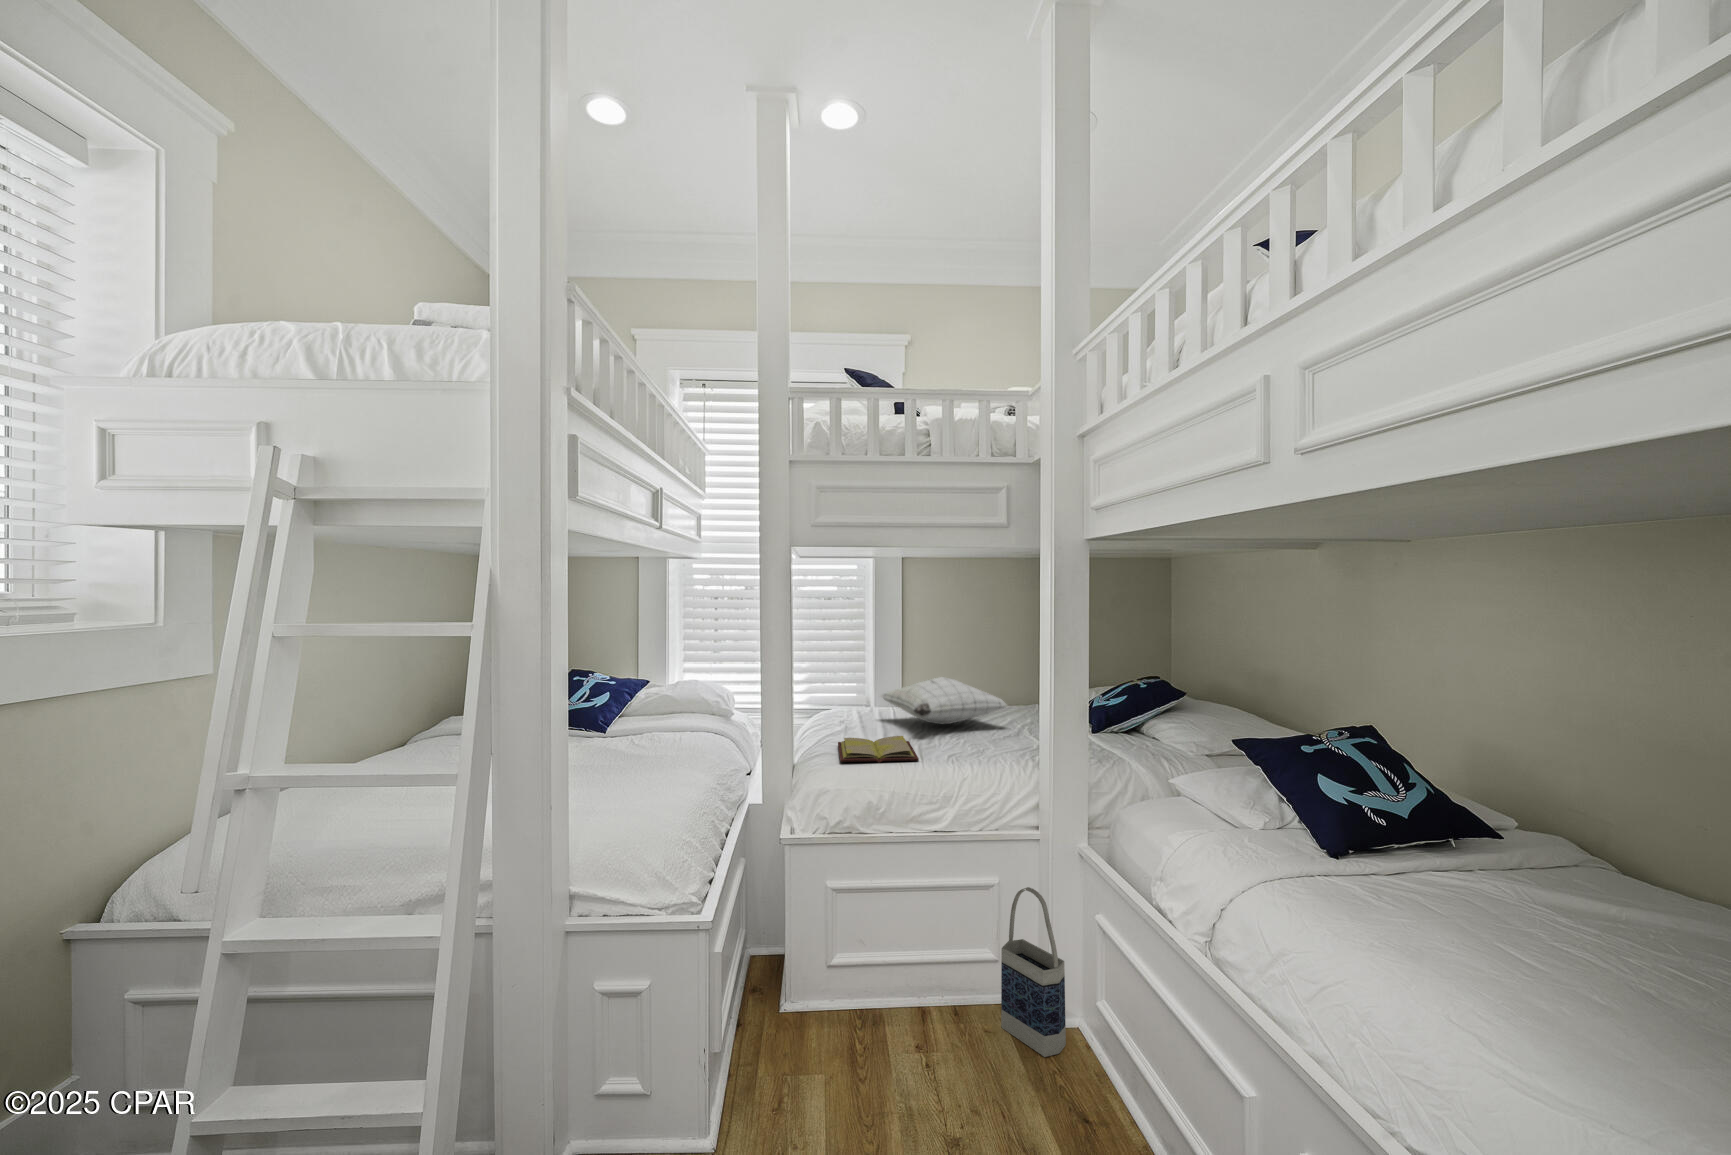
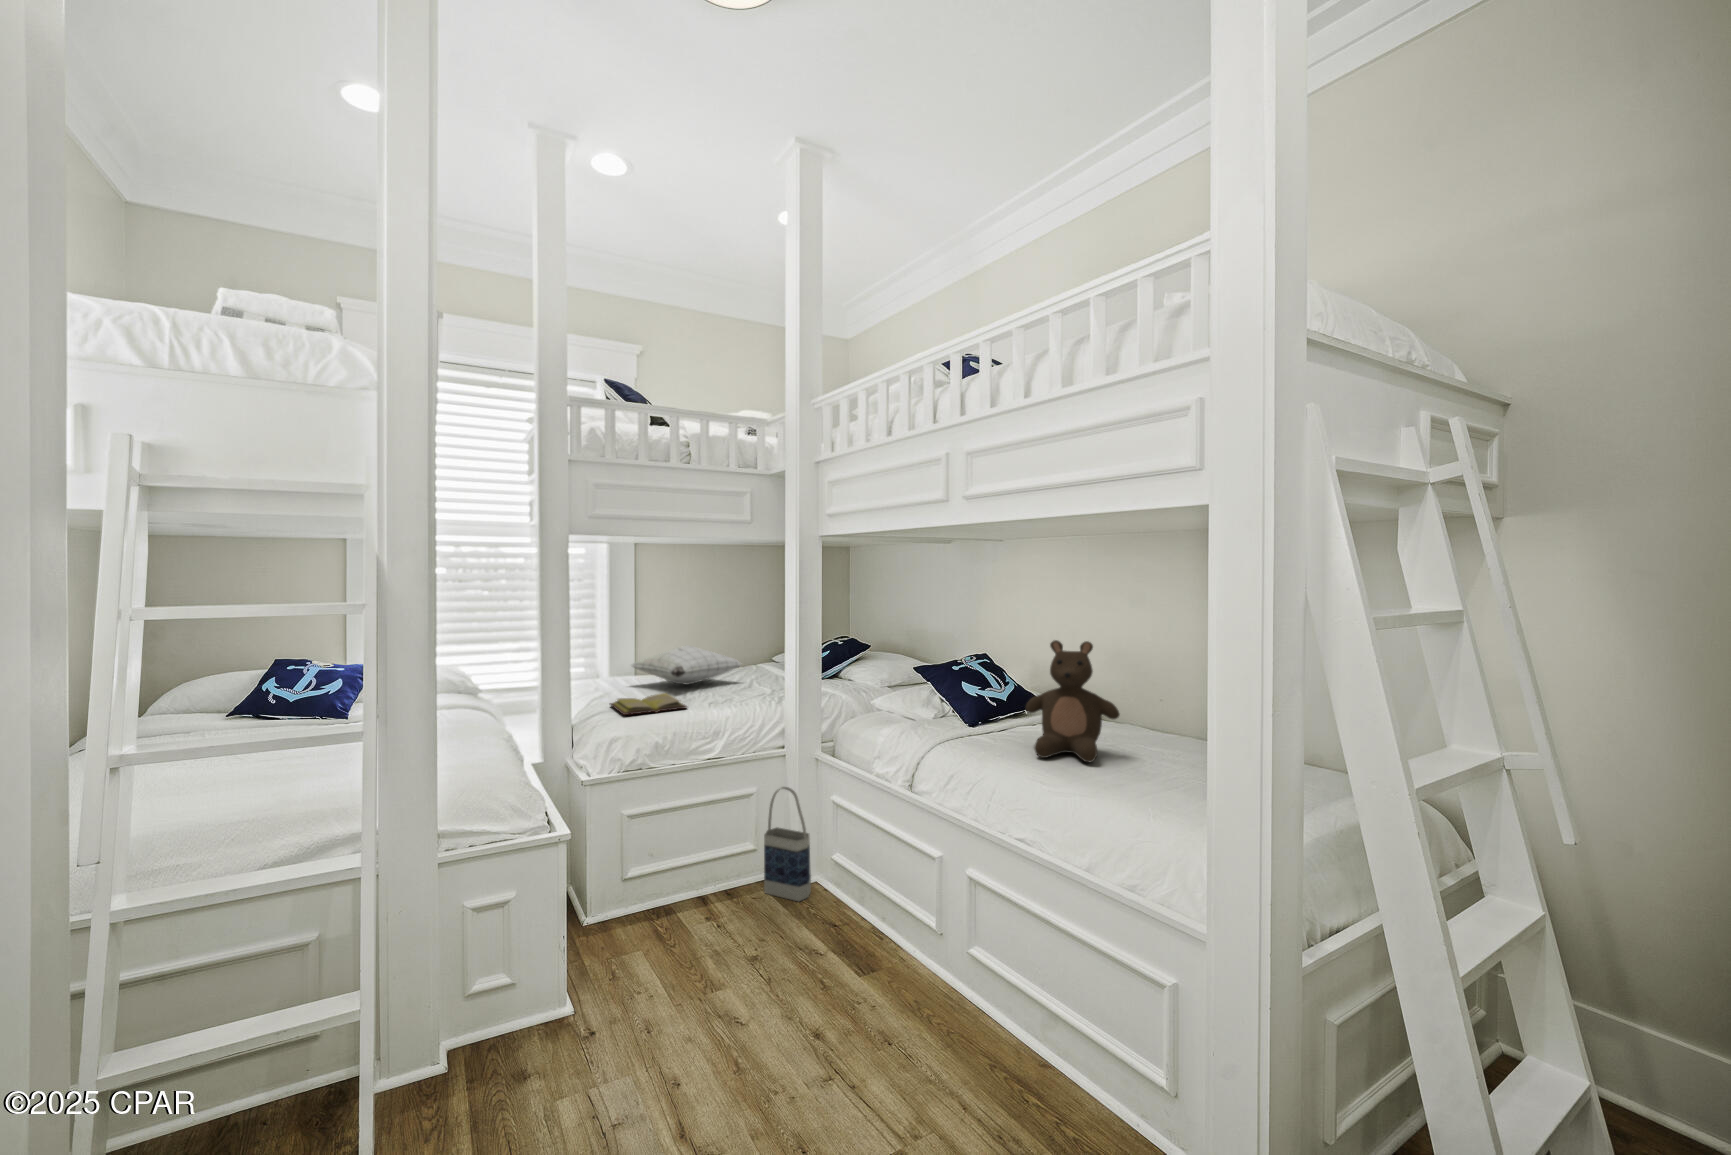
stuffed bear: none [1438,733,1682,1001] -> present [1026,640,1120,762]

